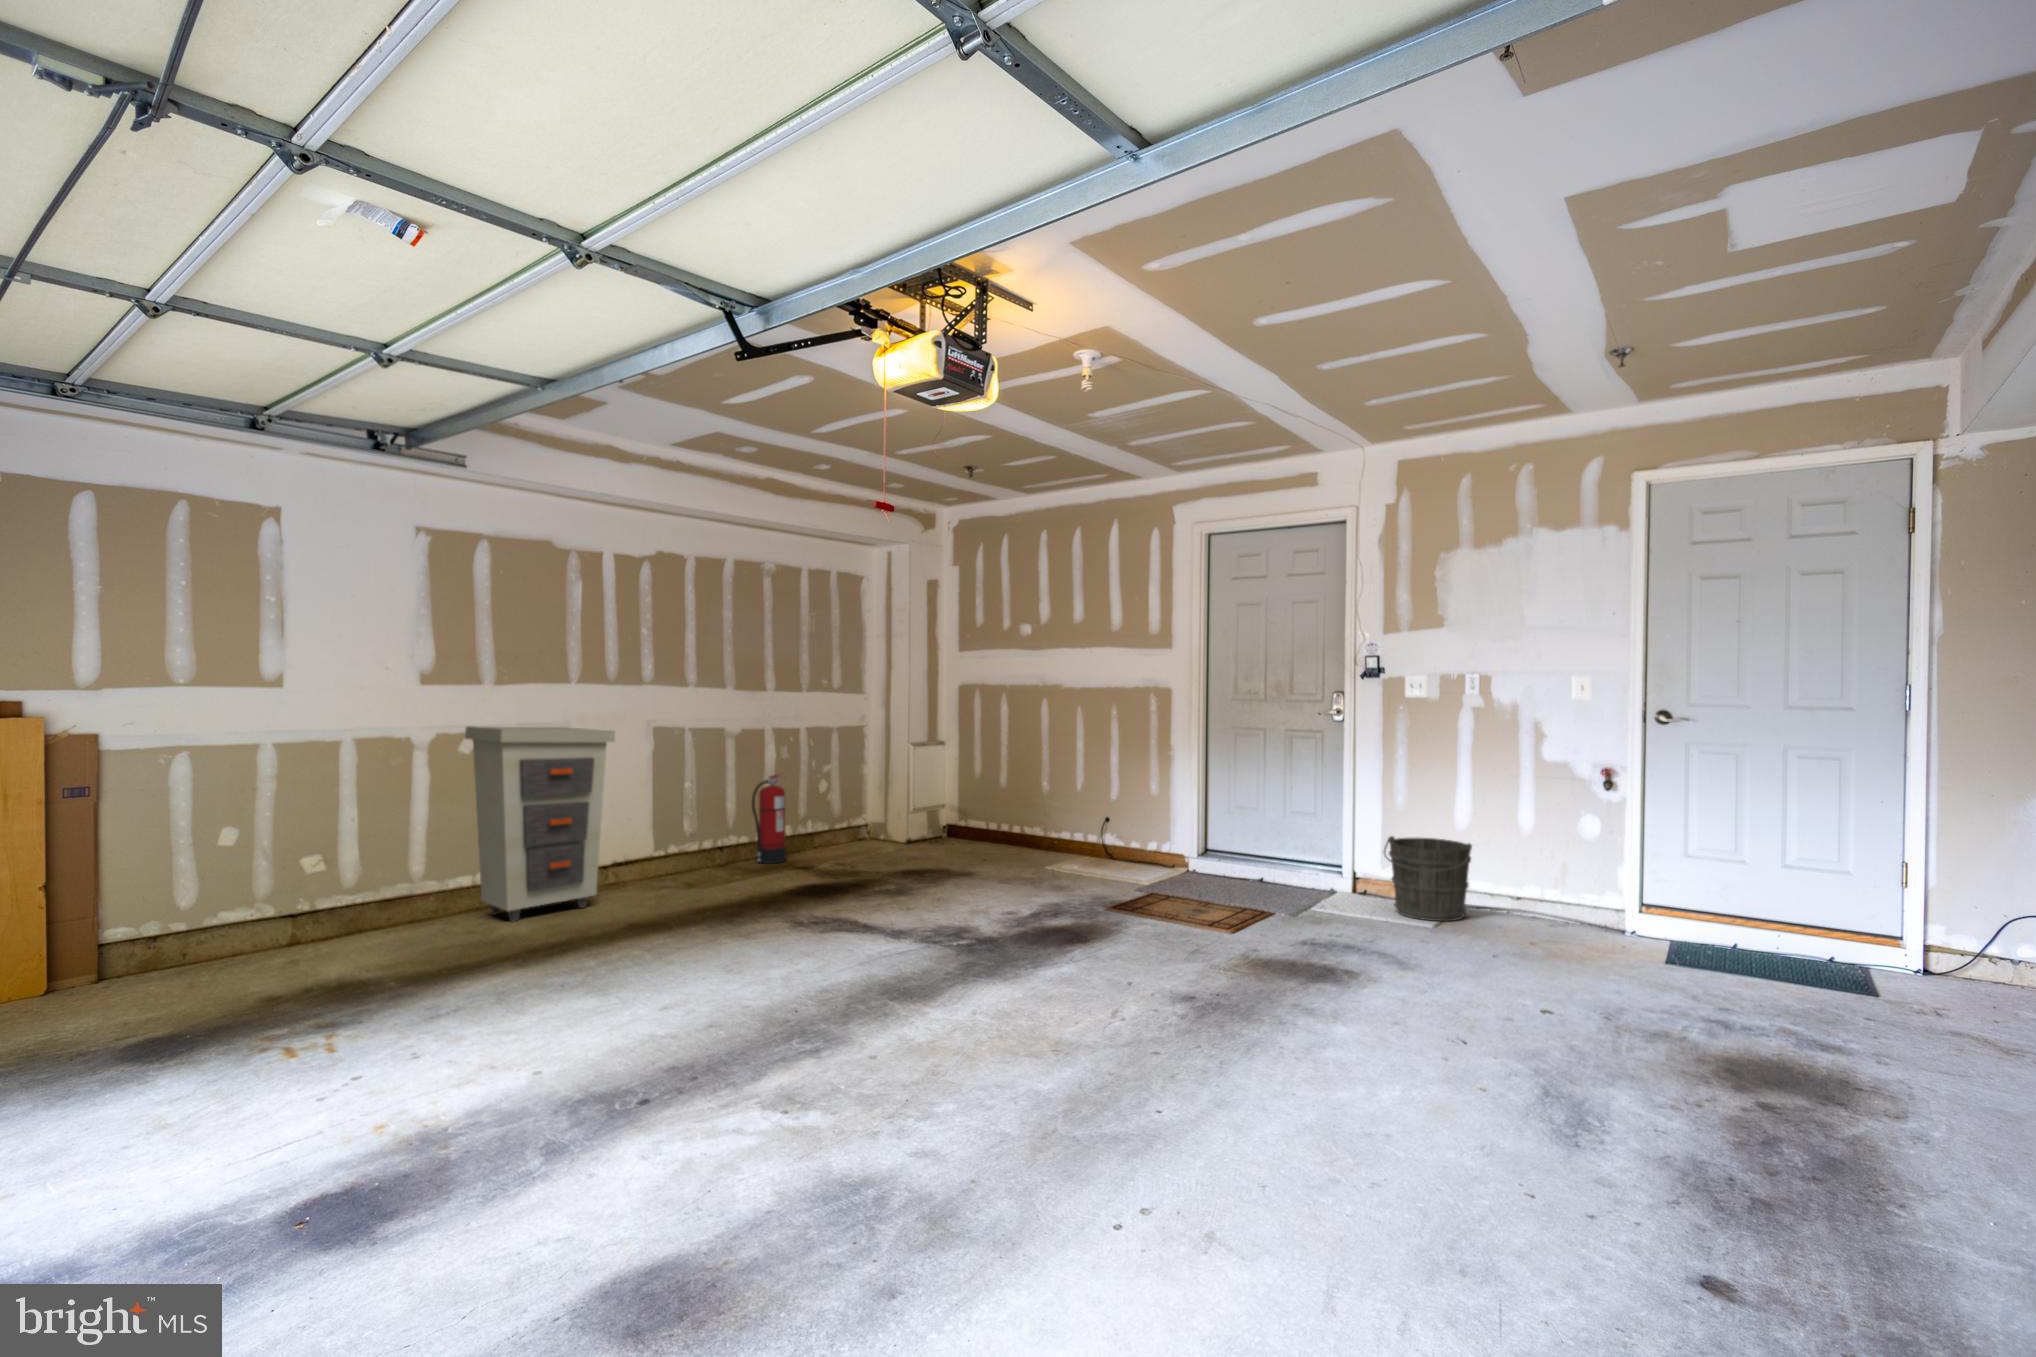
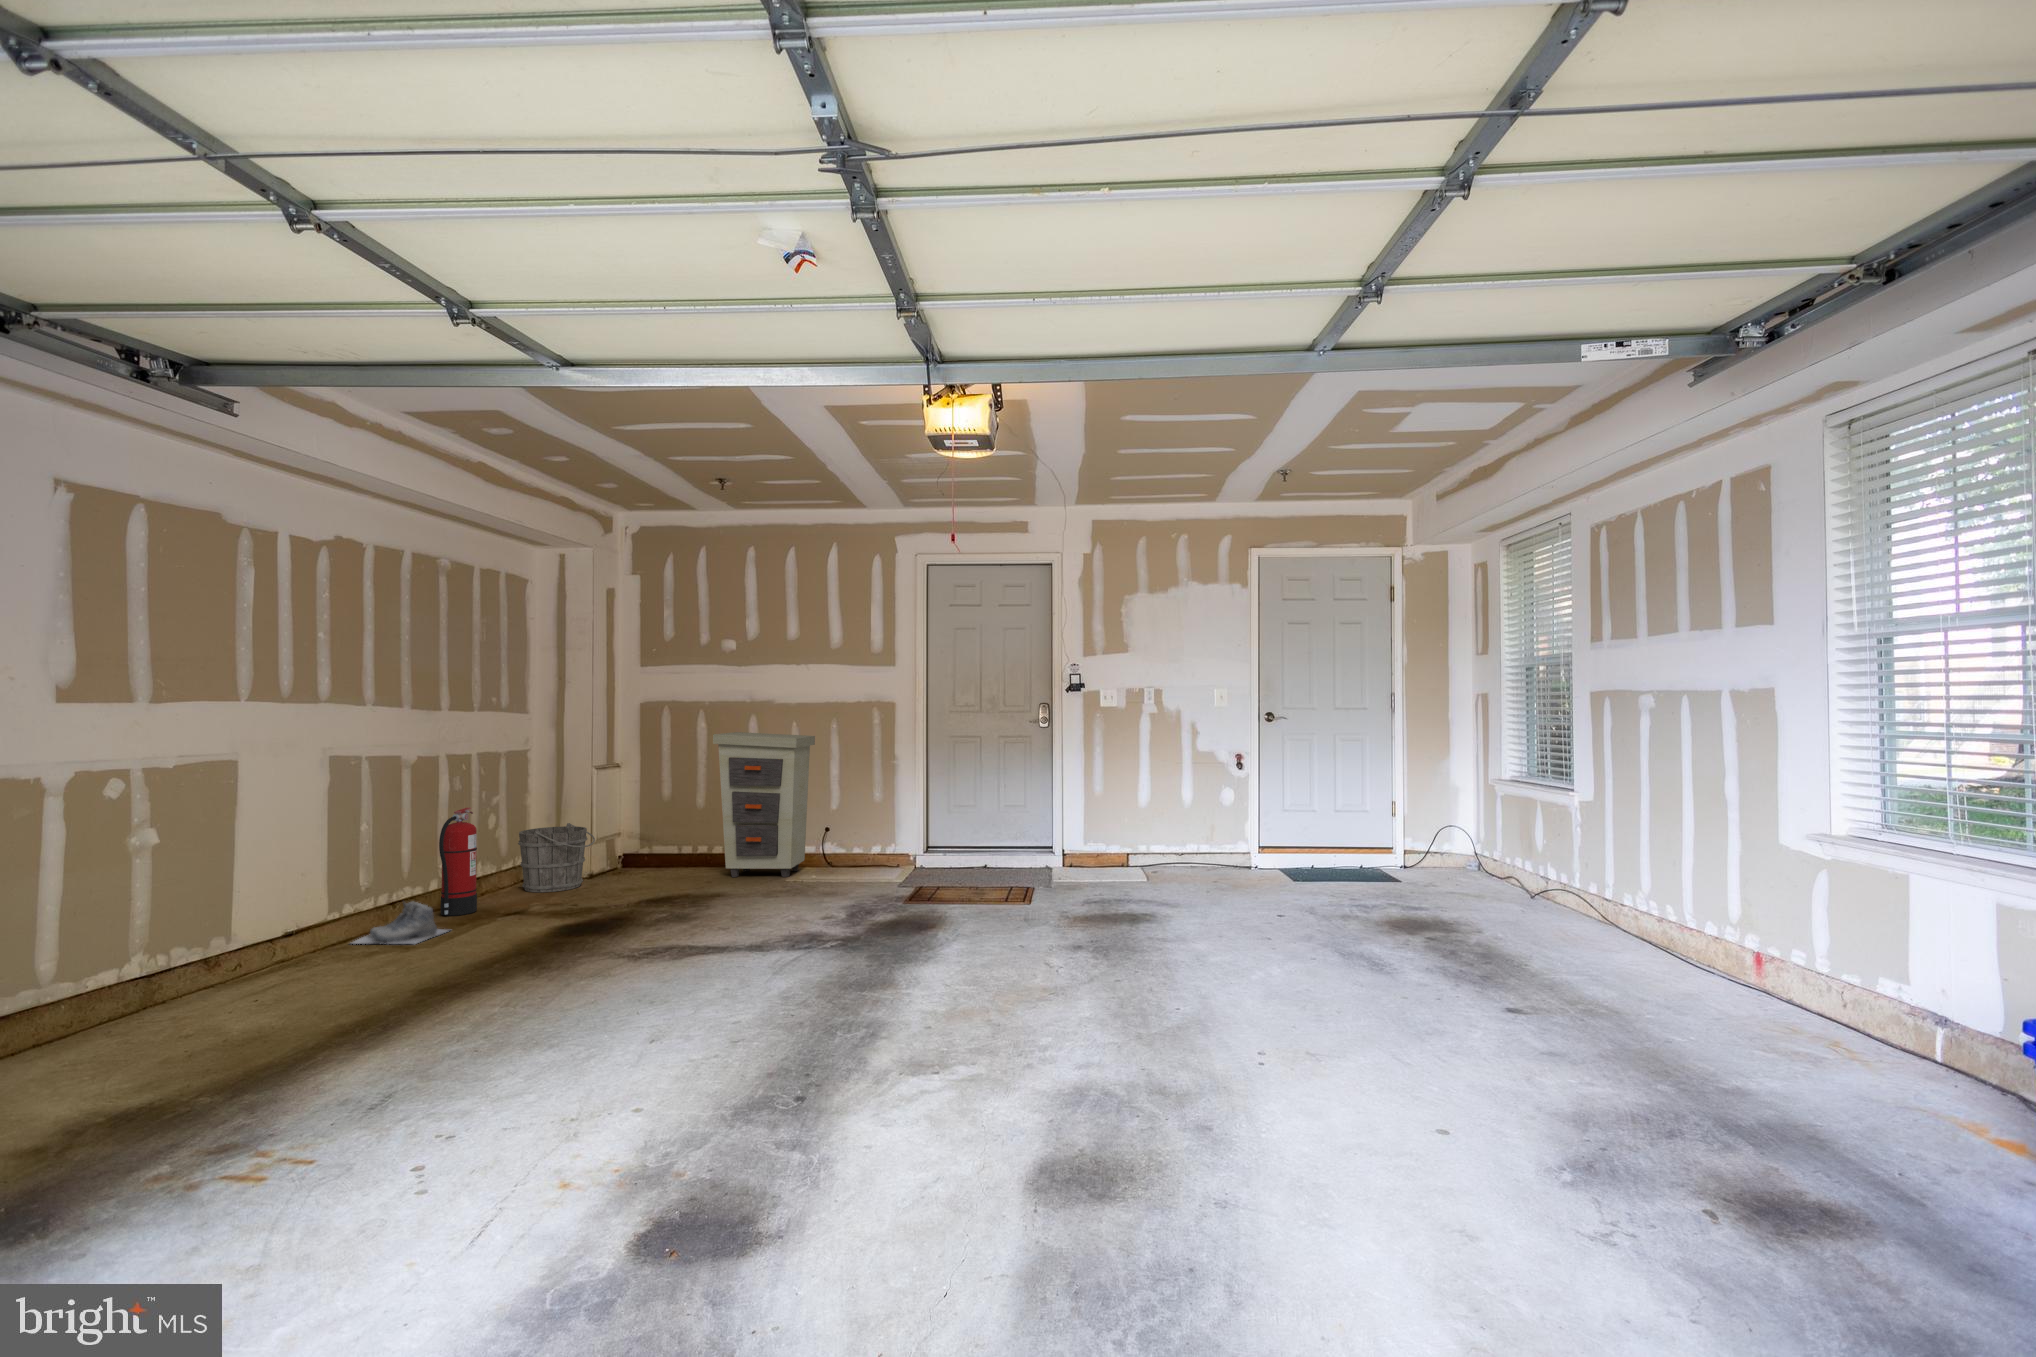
cabinet: present [465,726,615,921] -> present [713,732,815,877]
bucket: present [1384,836,1472,921] -> present [518,823,595,892]
boots: none [668,846,742,884] -> present [352,902,448,944]

